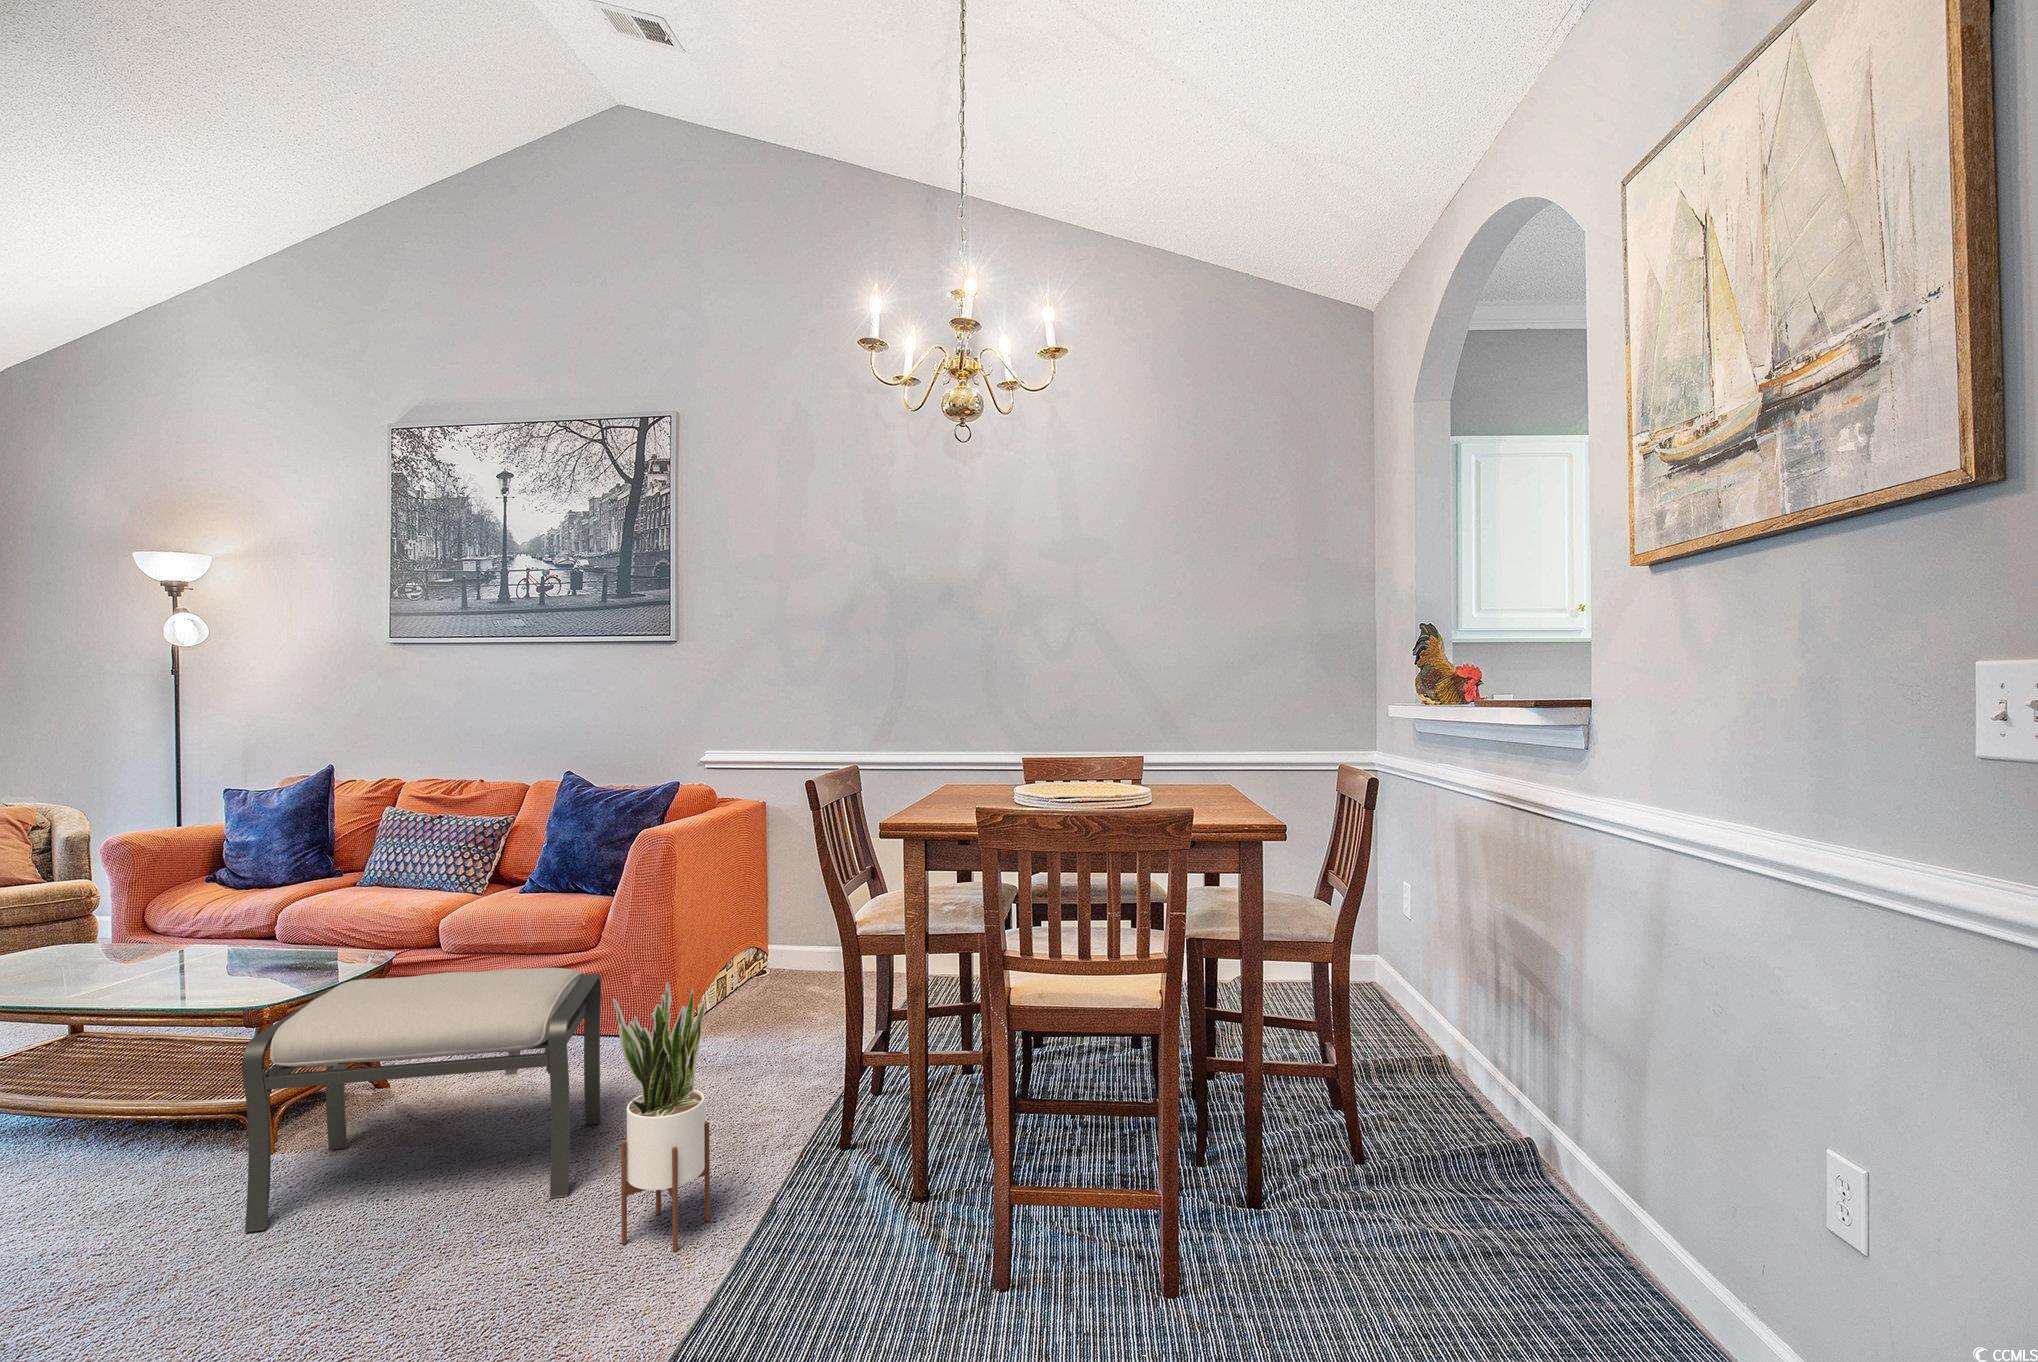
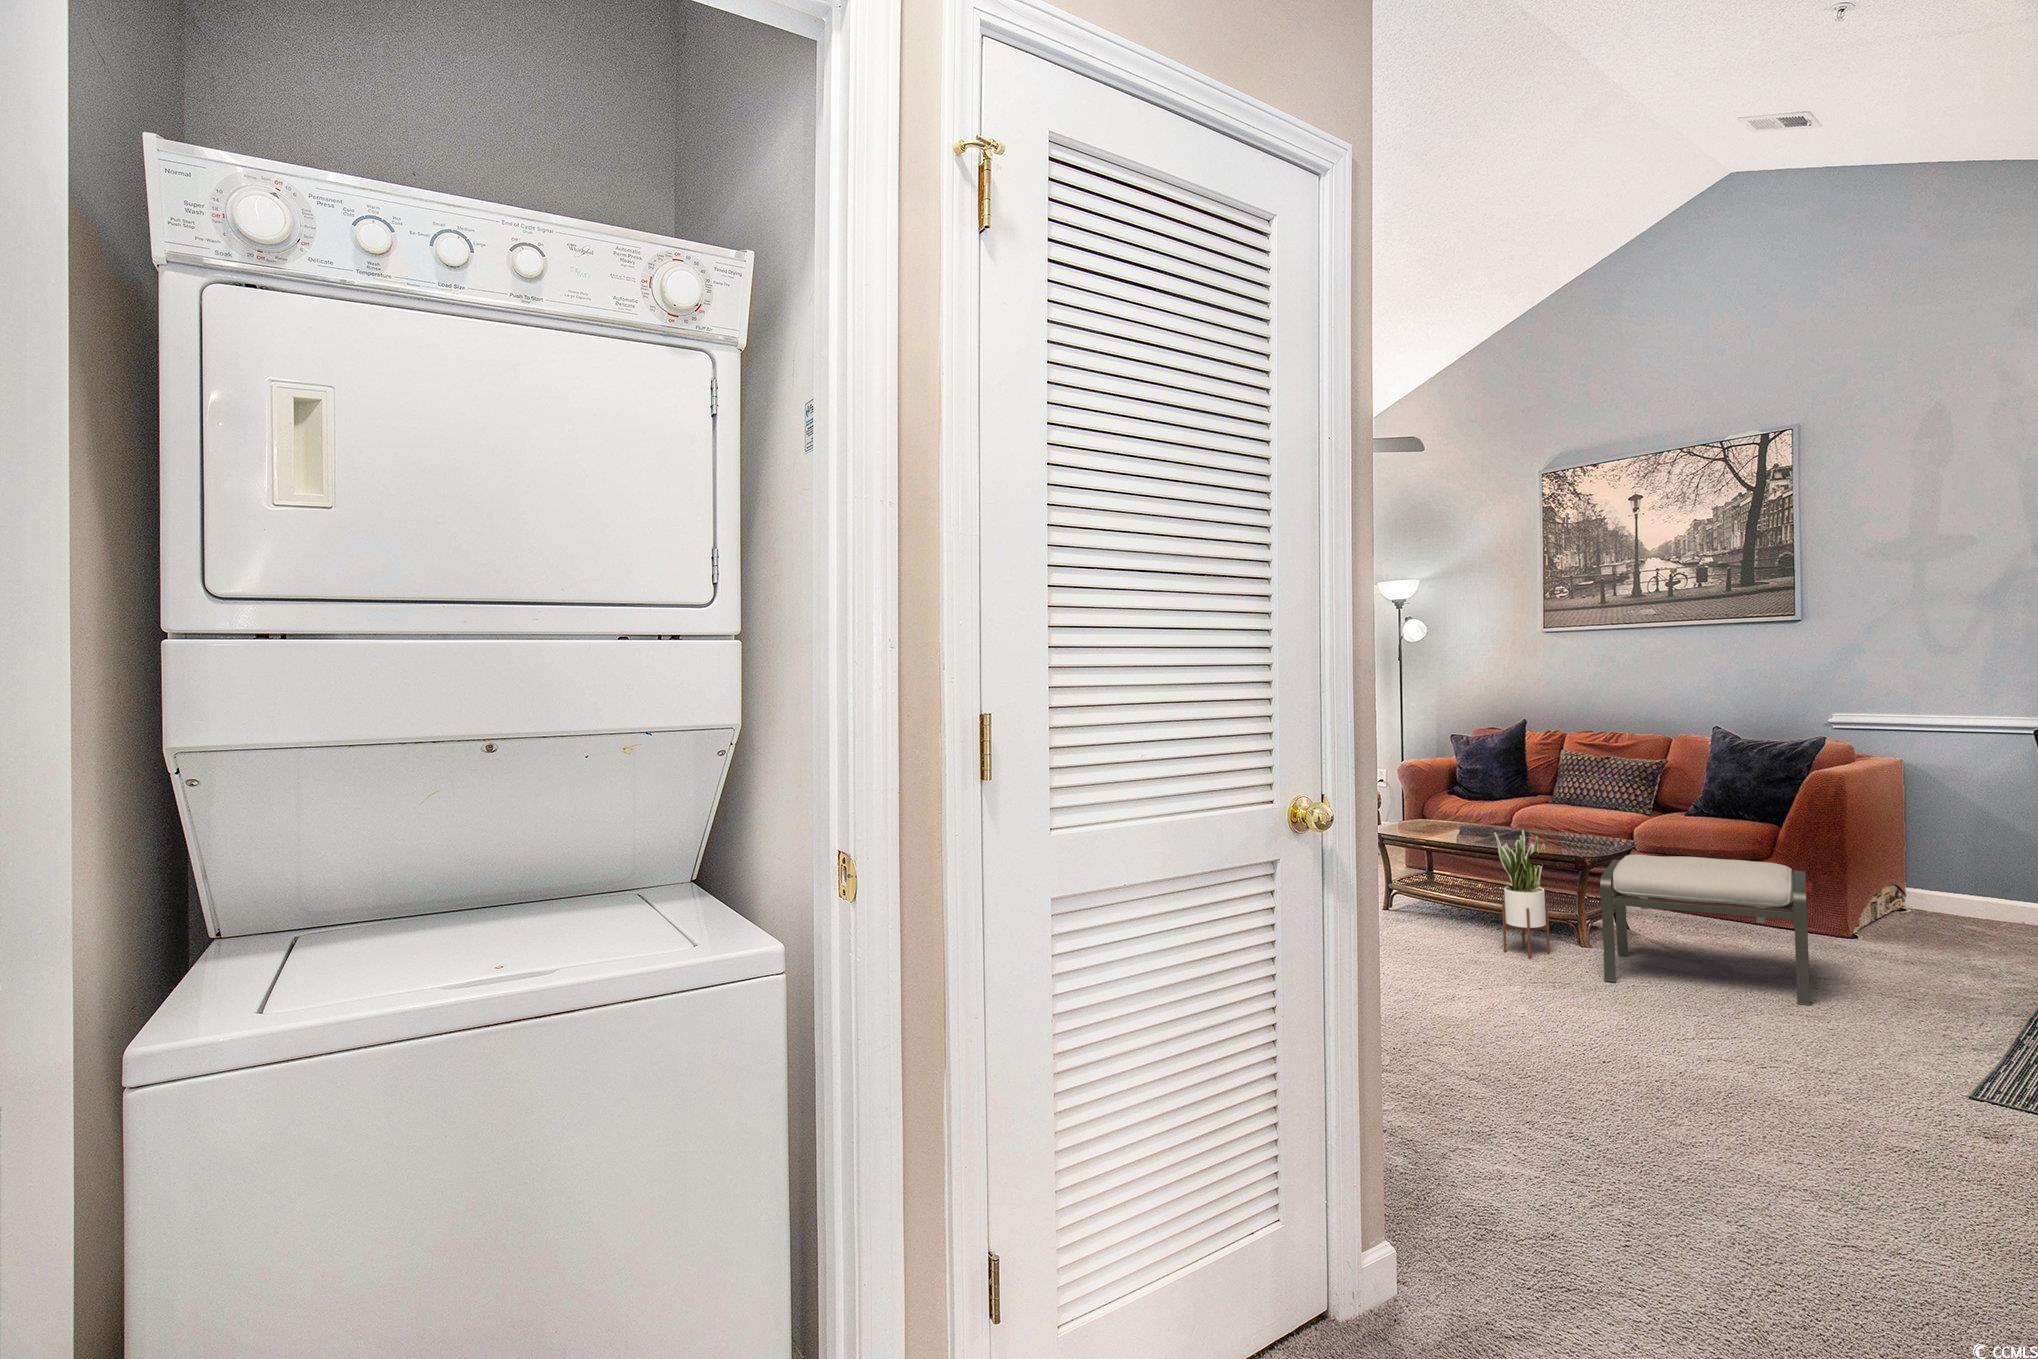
potted plant: present [613,982,710,1252] -> present [1494,830,1550,958]

